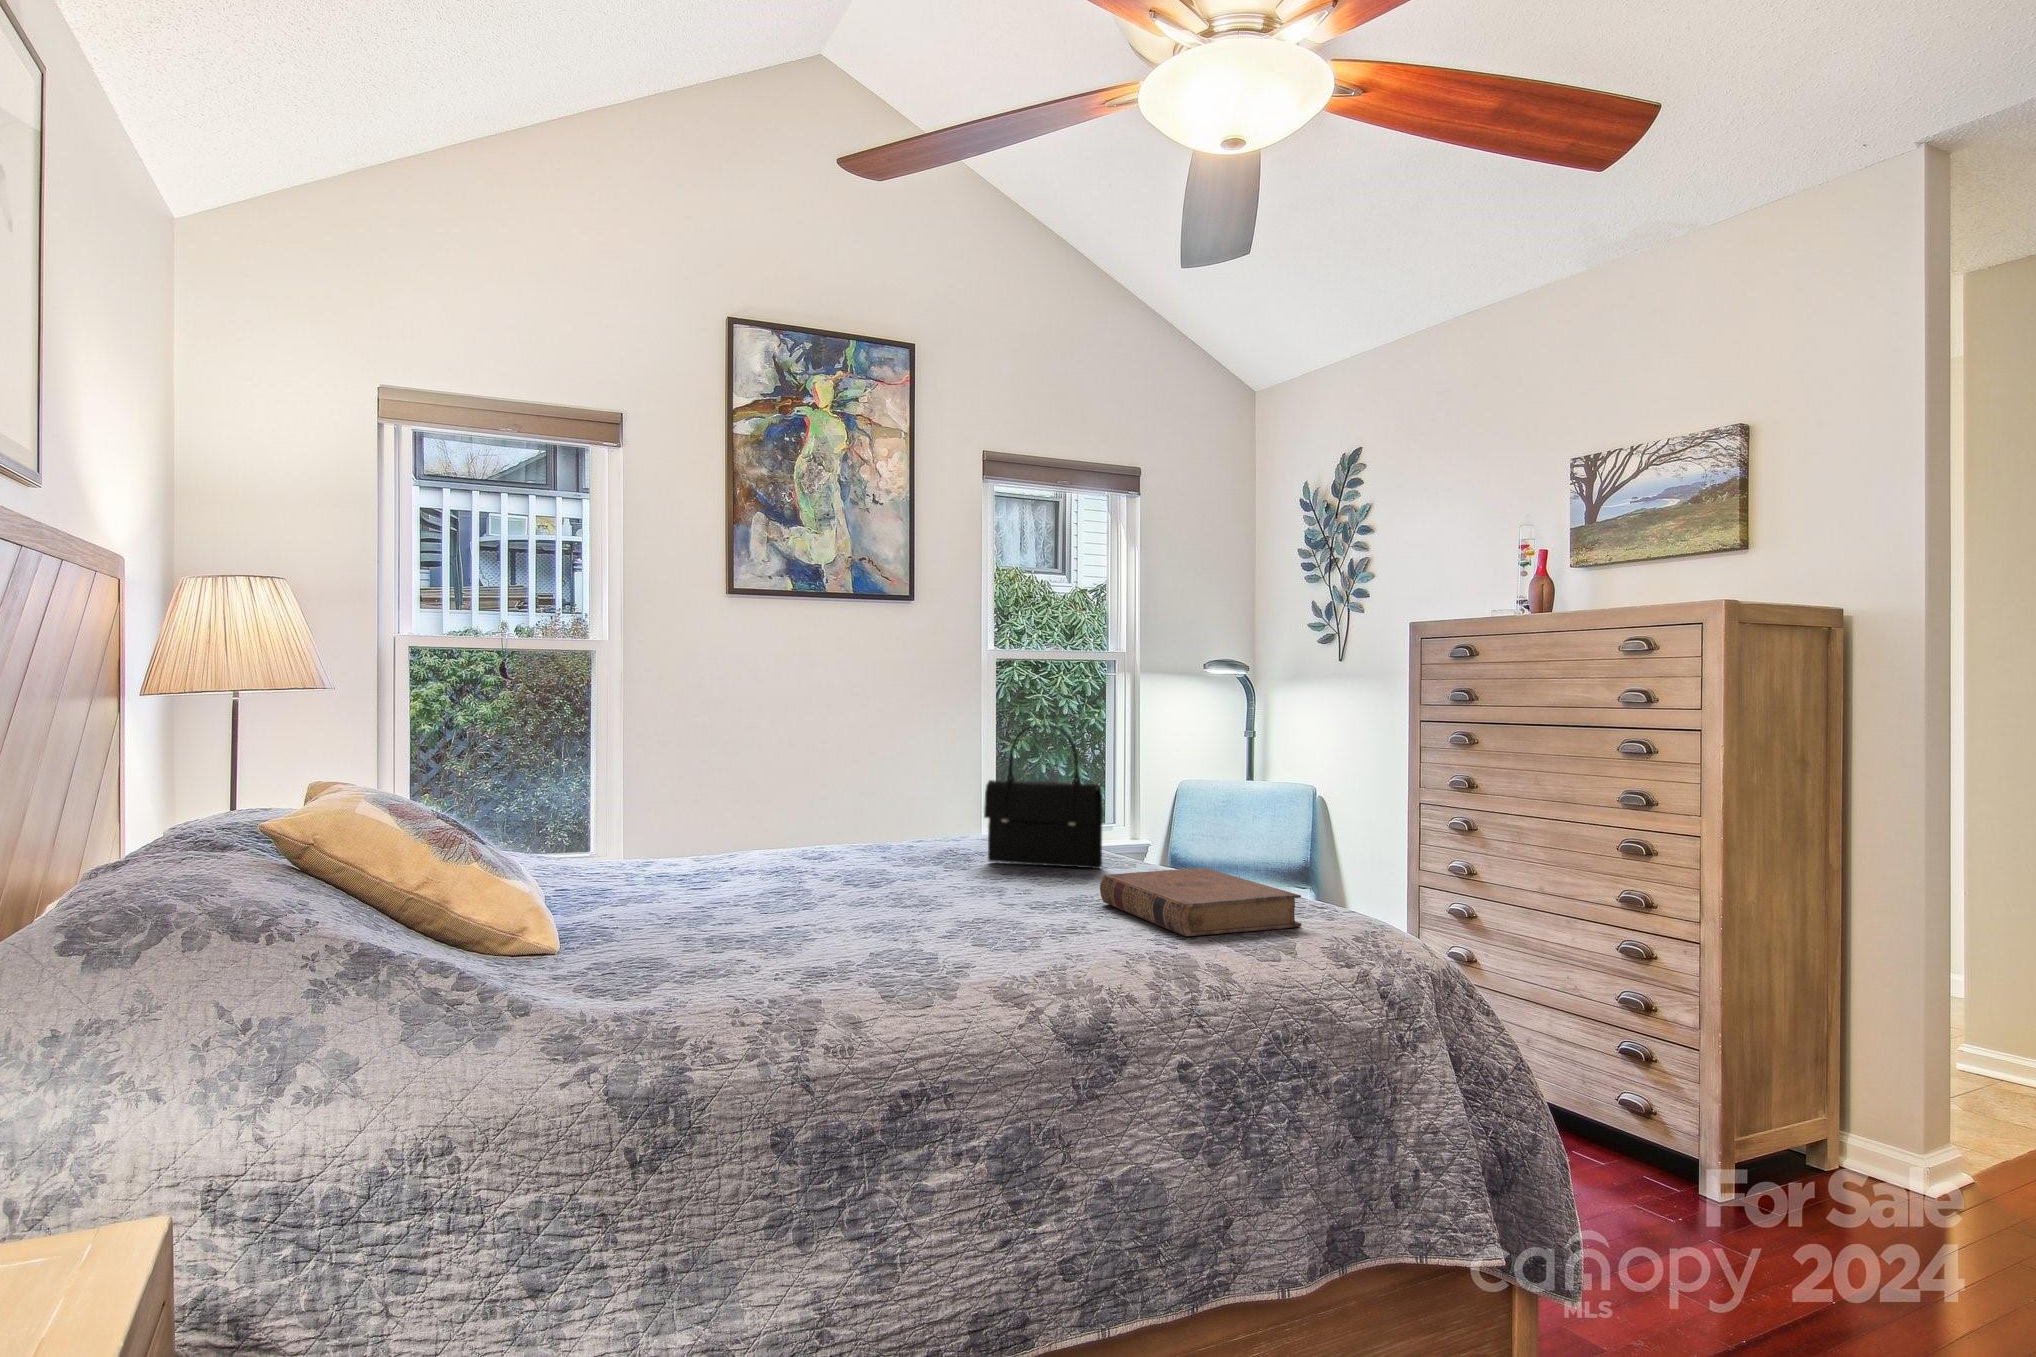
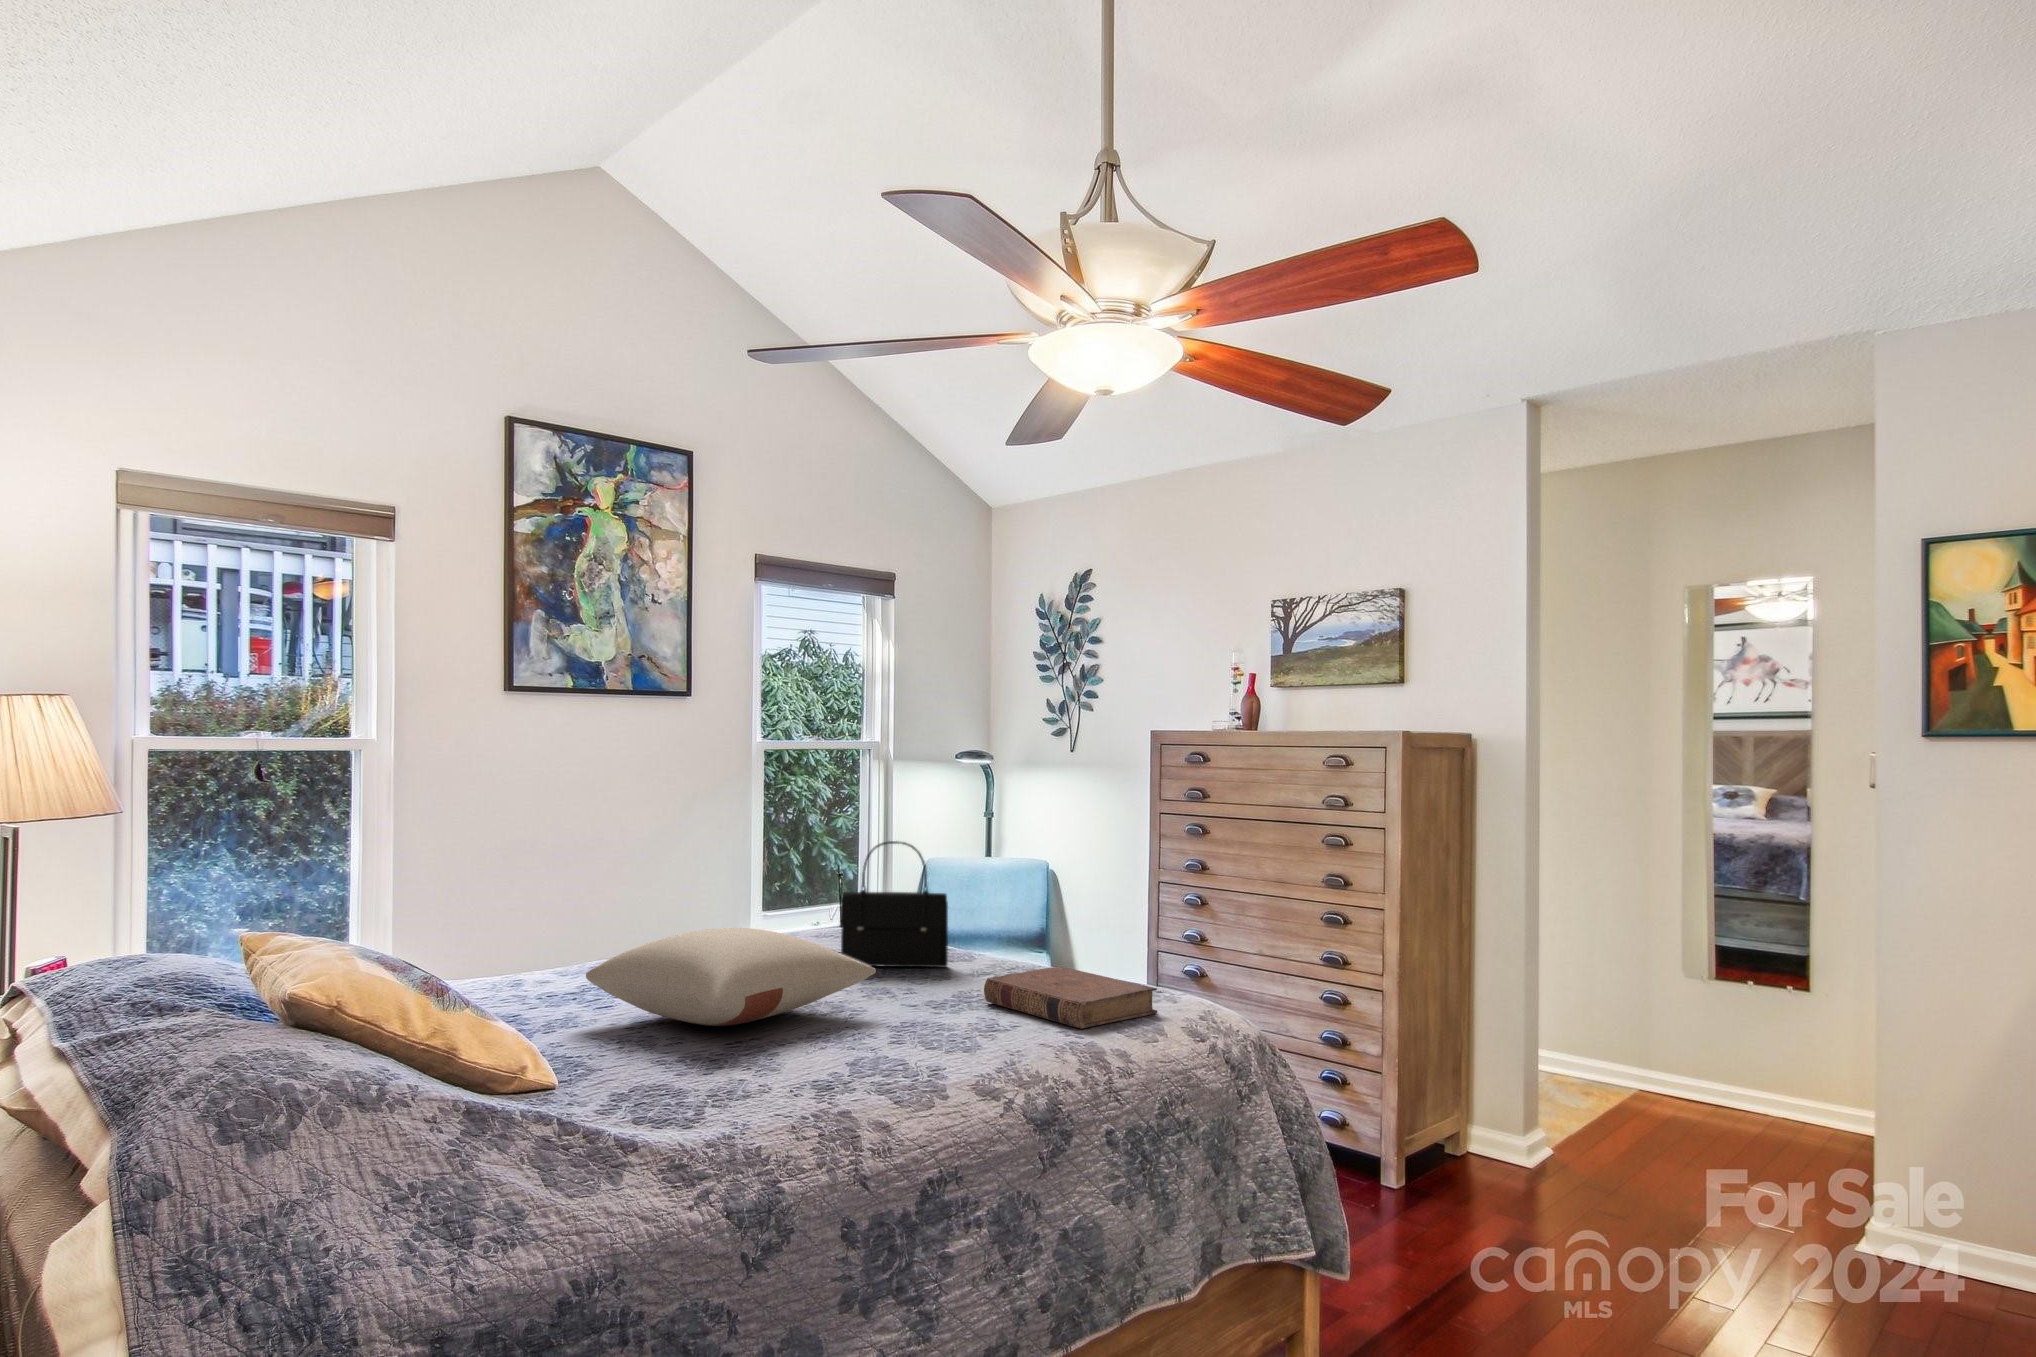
pillow: none [670,805,968,906] -> present [586,928,876,1026]

